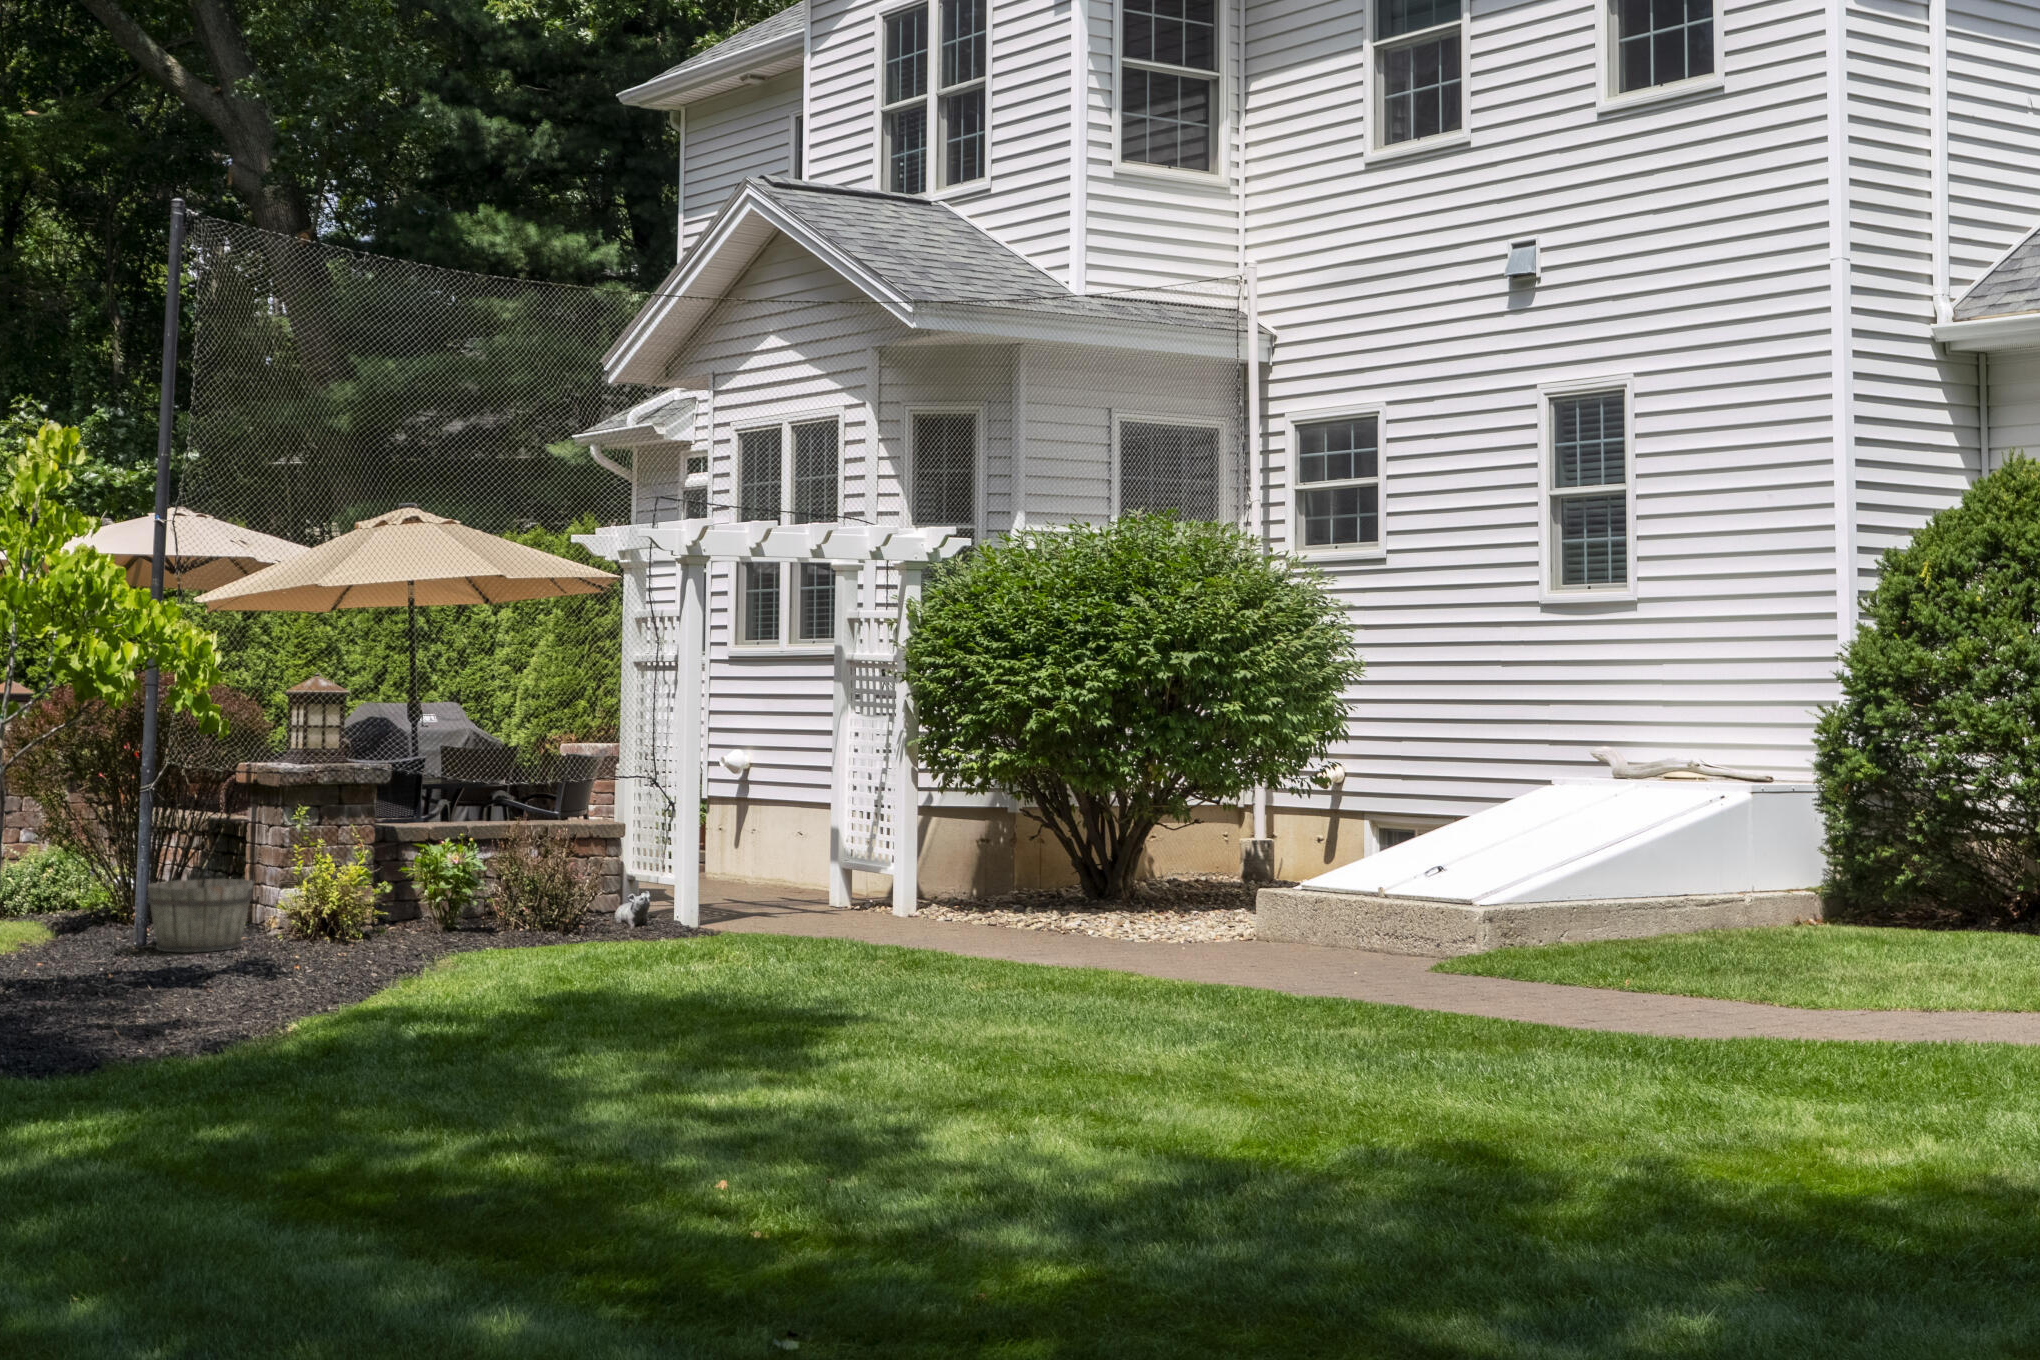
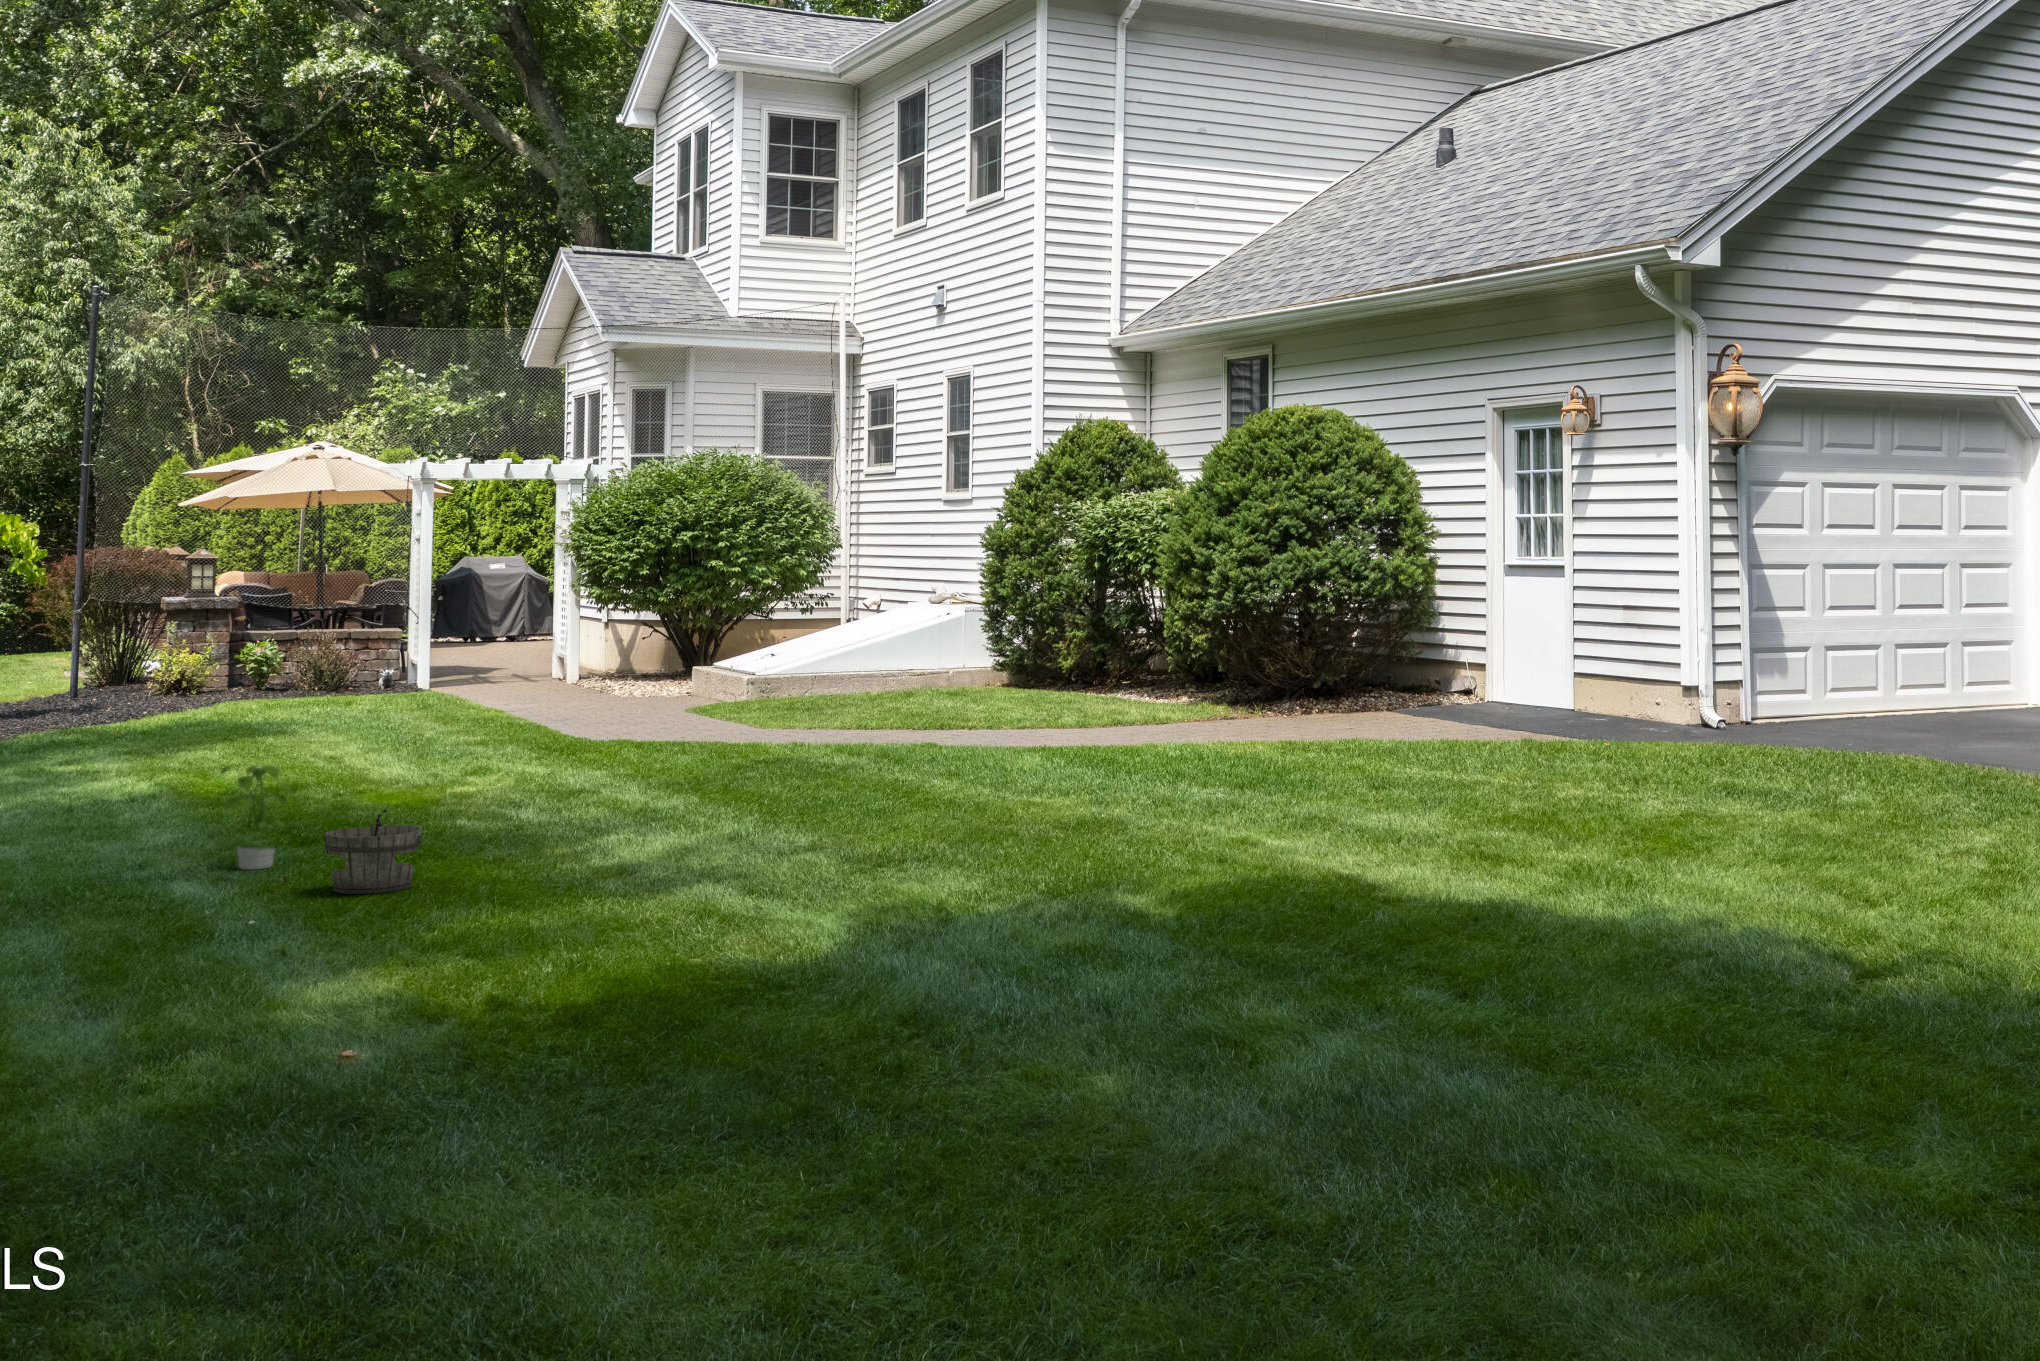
potted plant: none [35,809,114,929] -> present [221,765,291,870]

